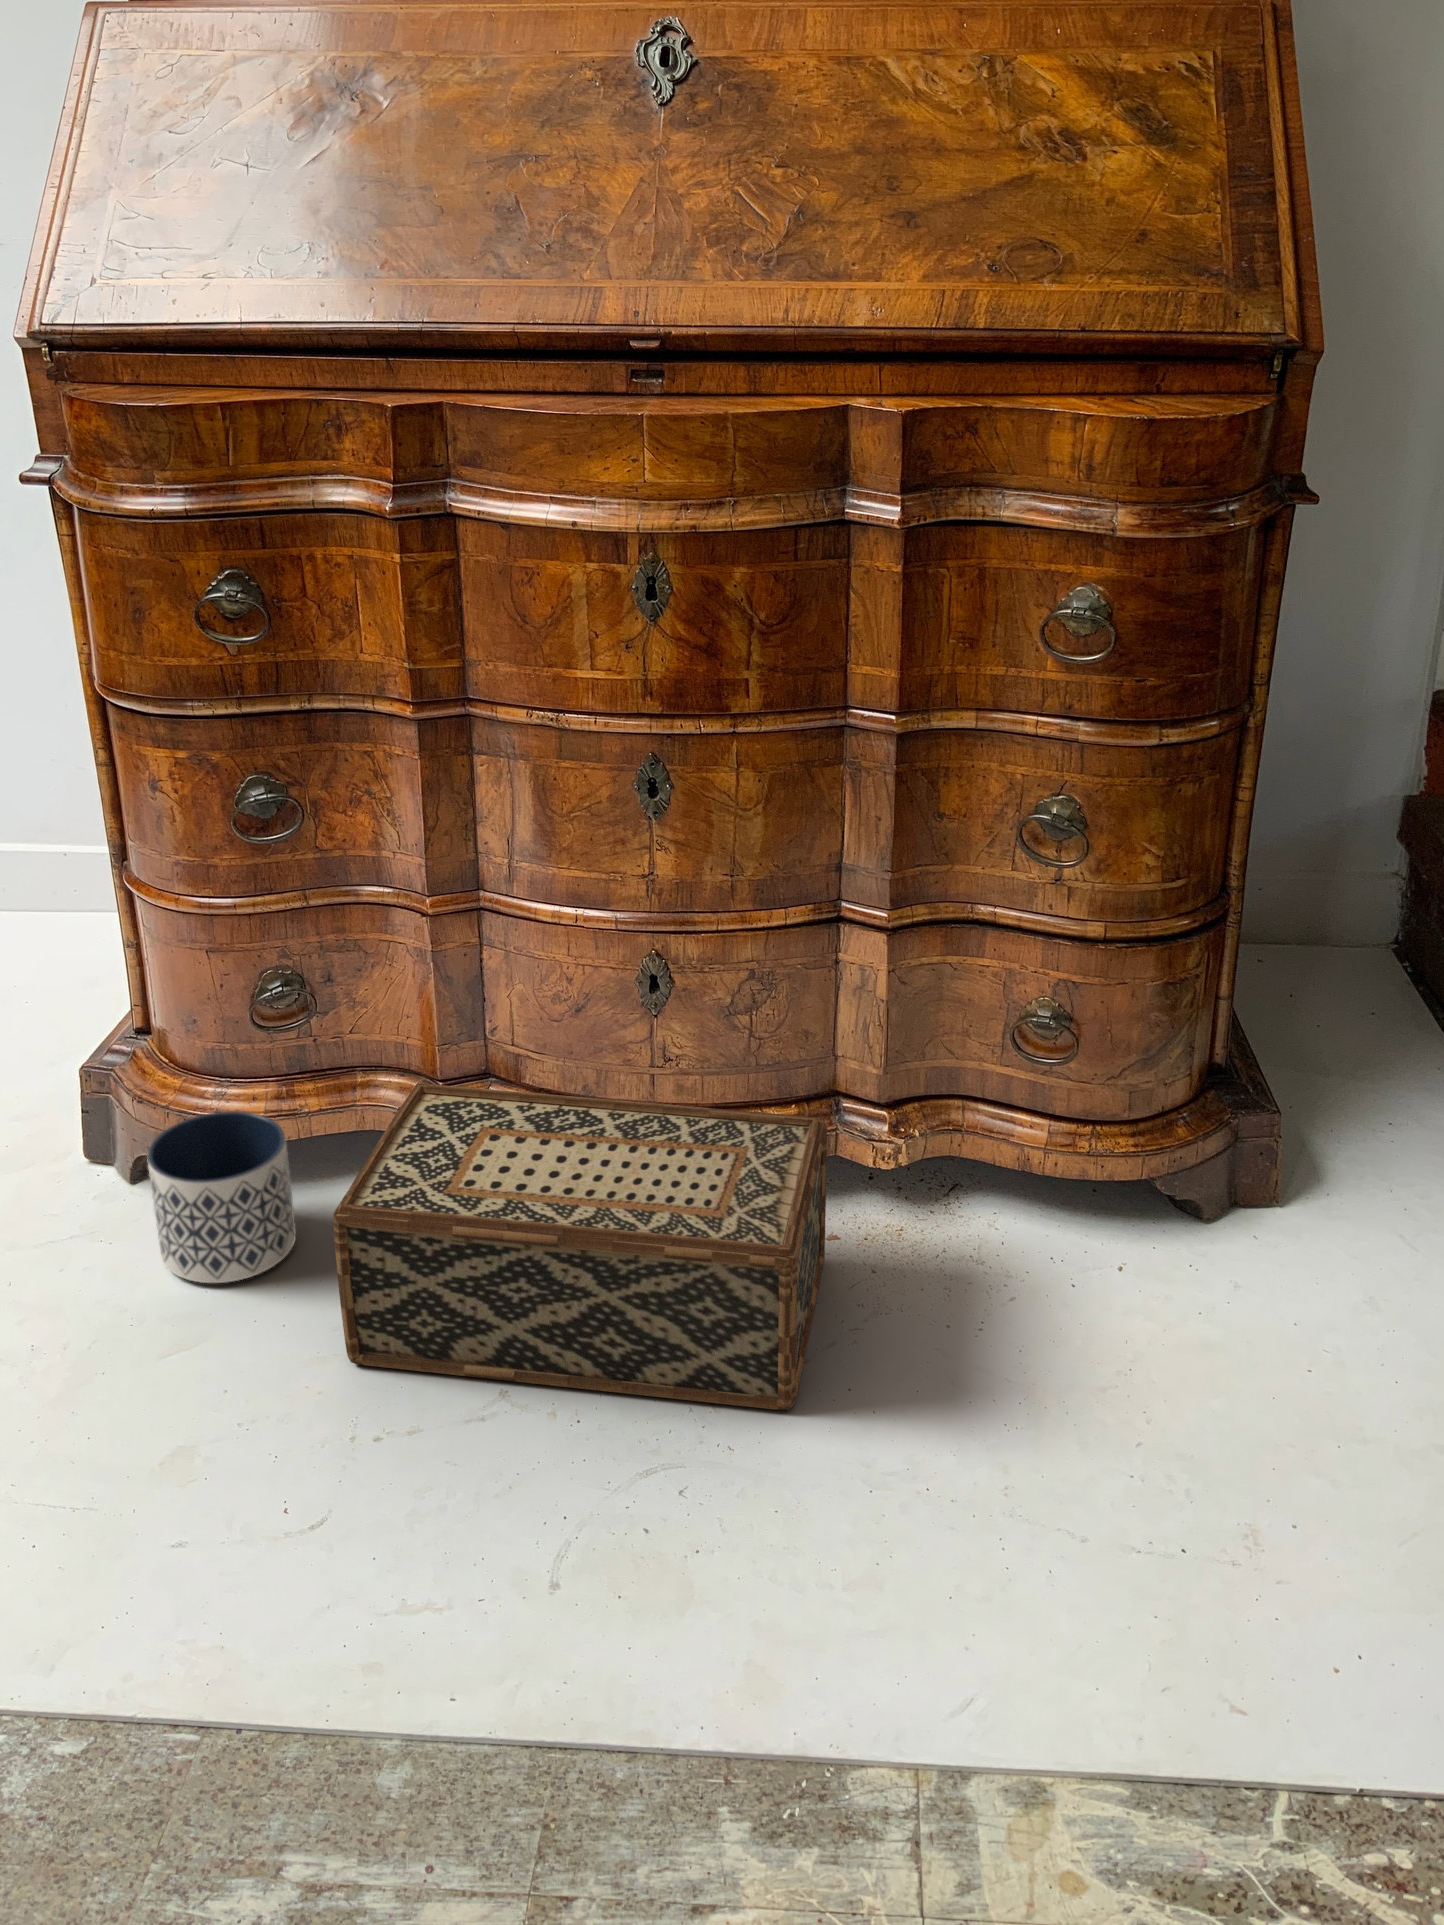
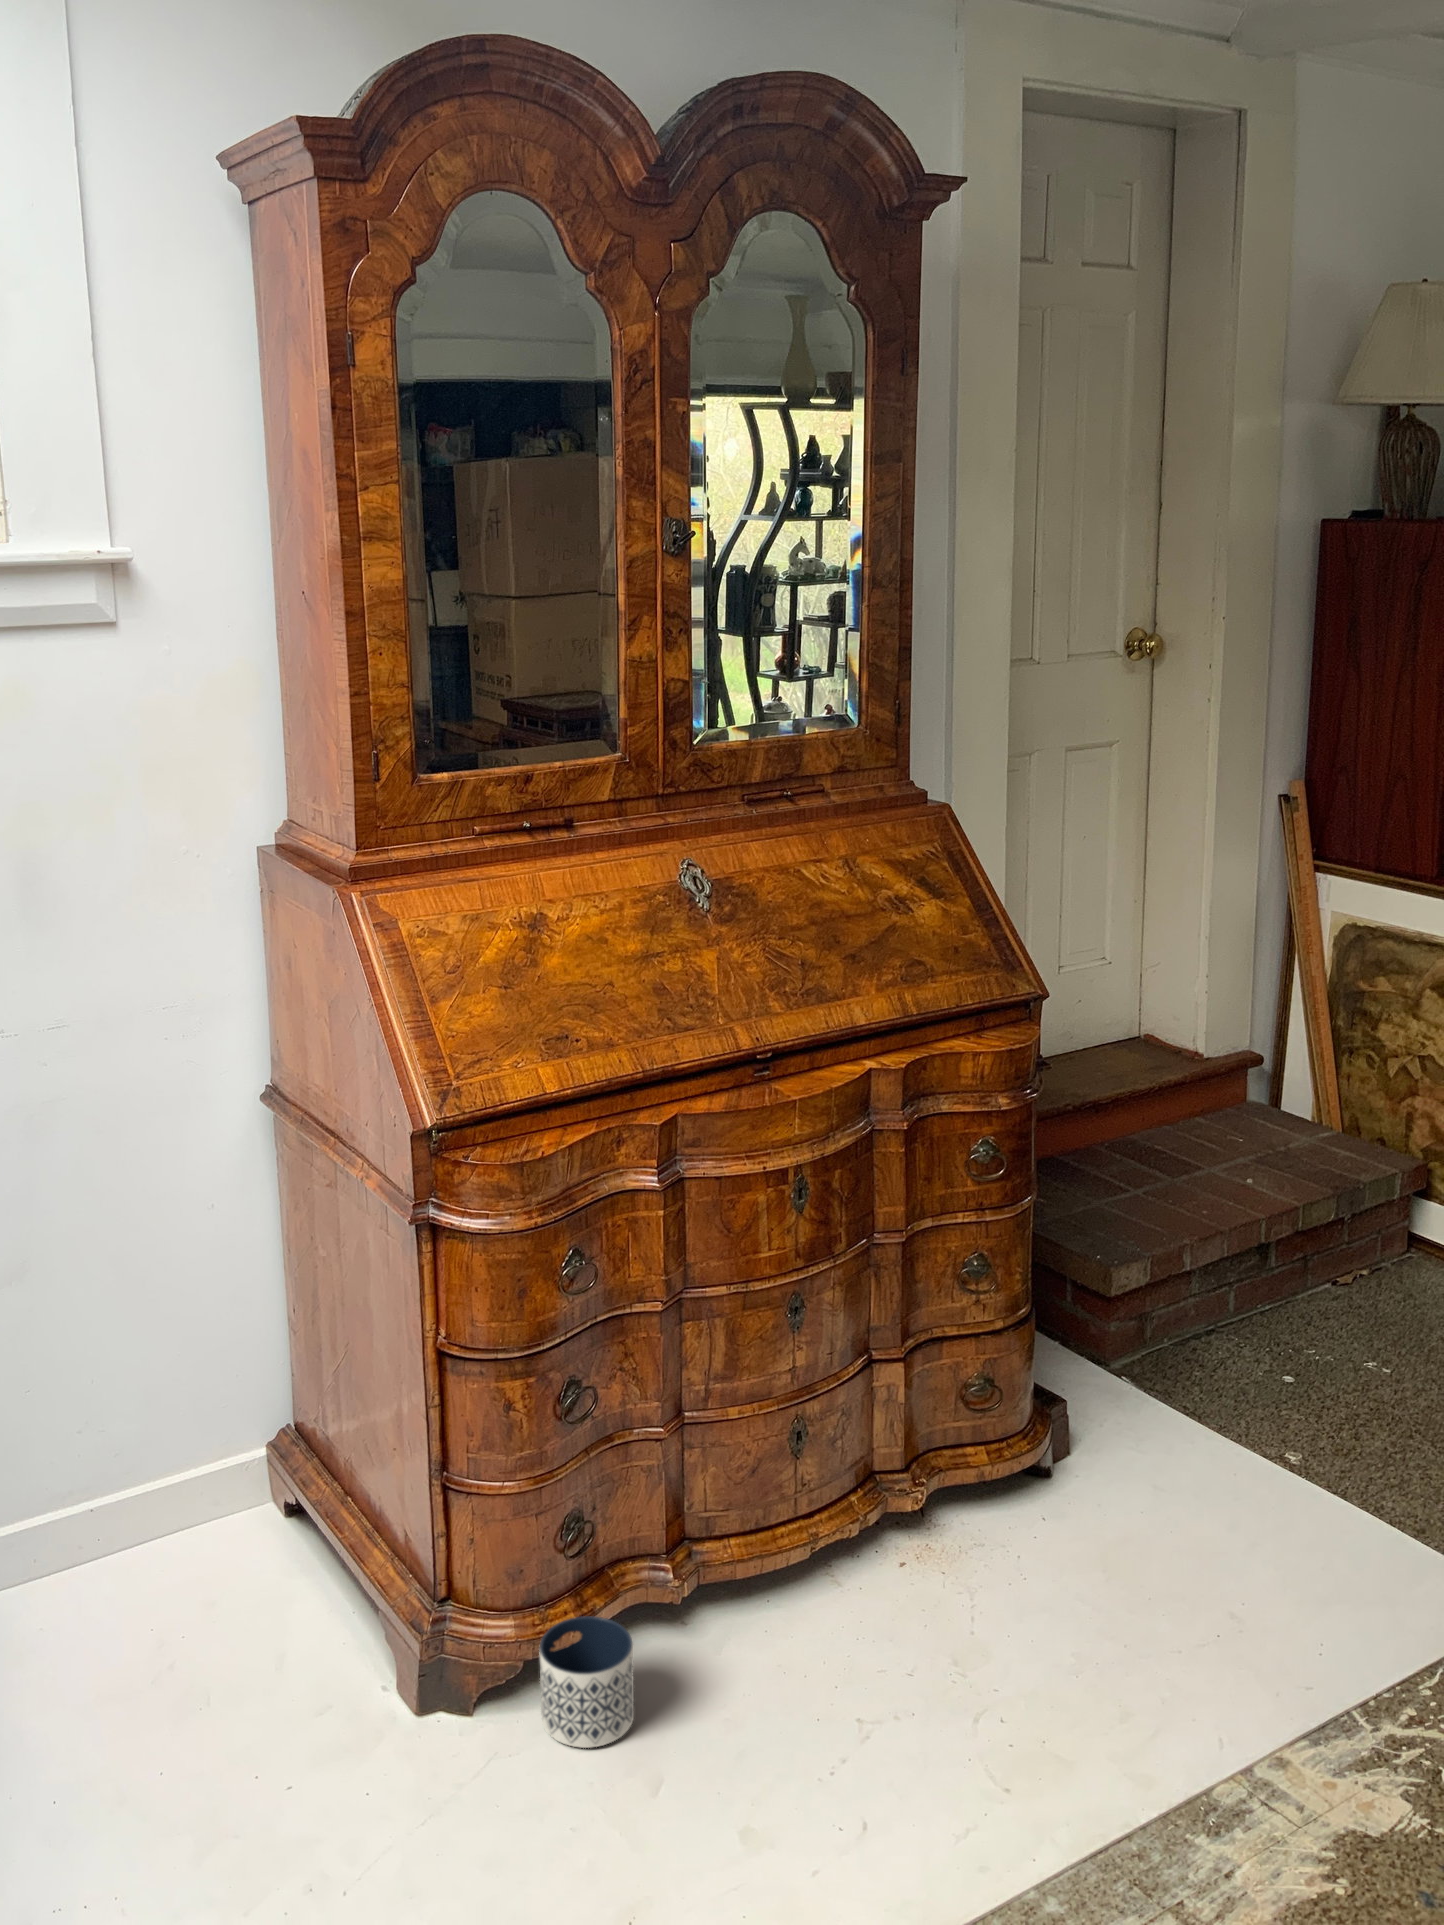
woven basket: present [334,1084,827,1410] -> none [673,1485,993,1743]

